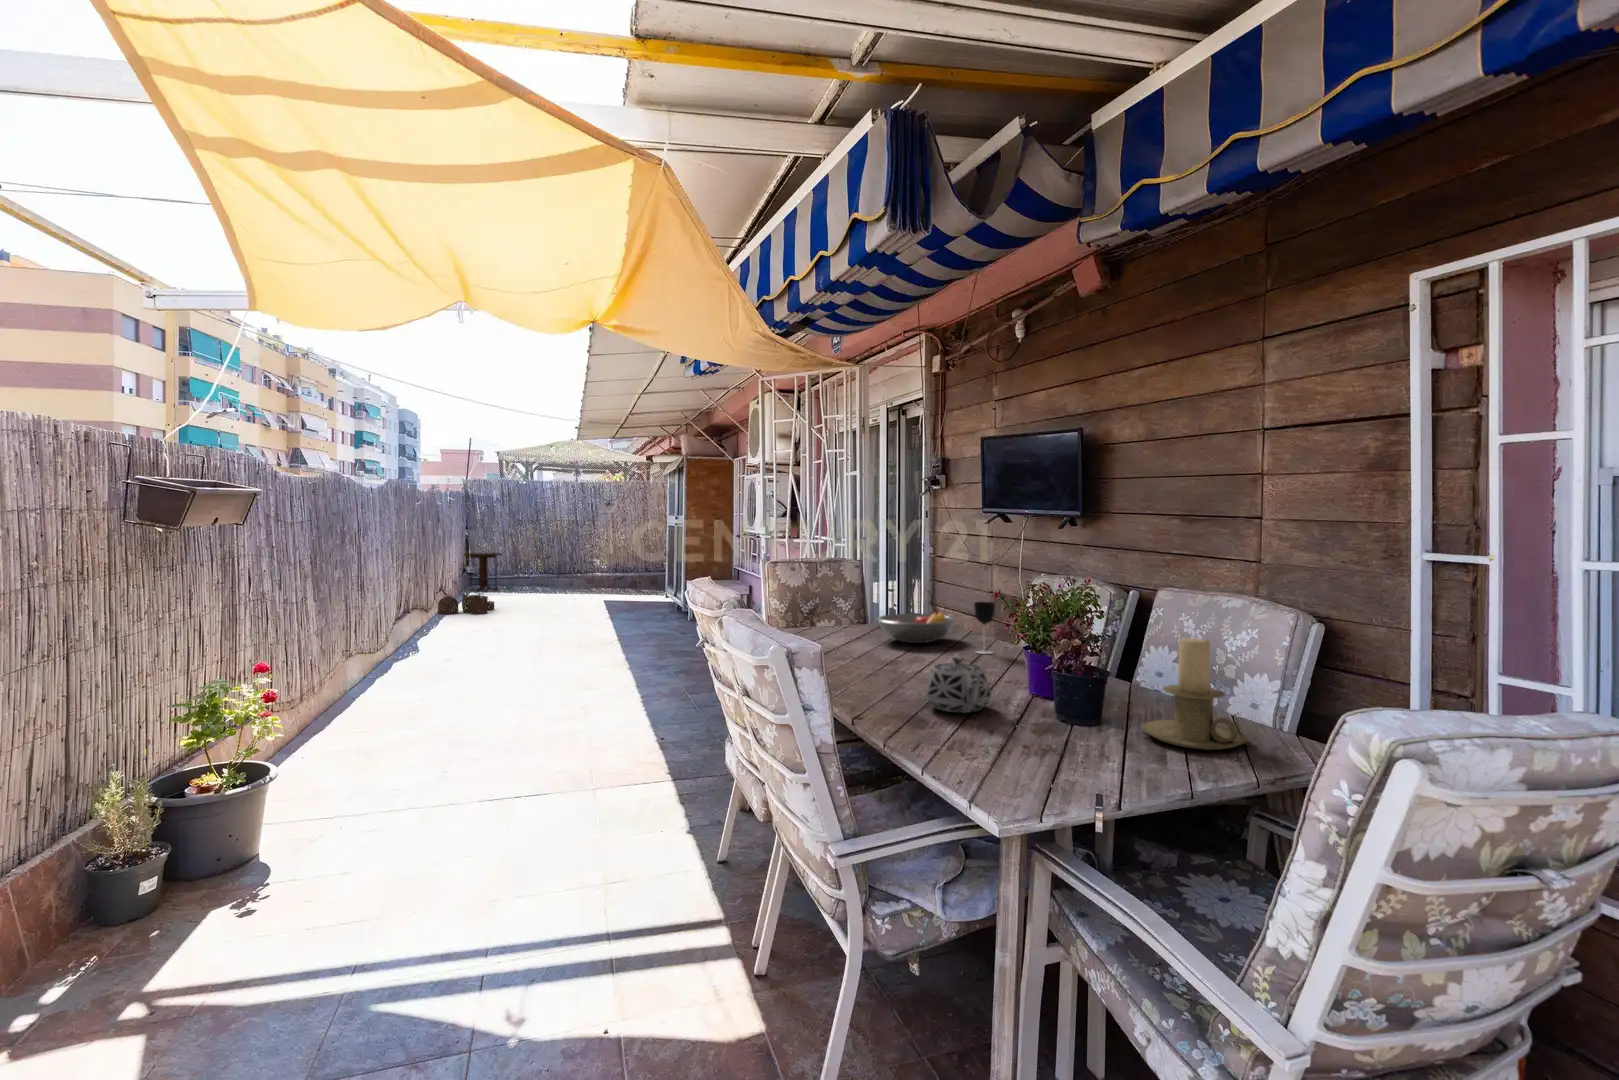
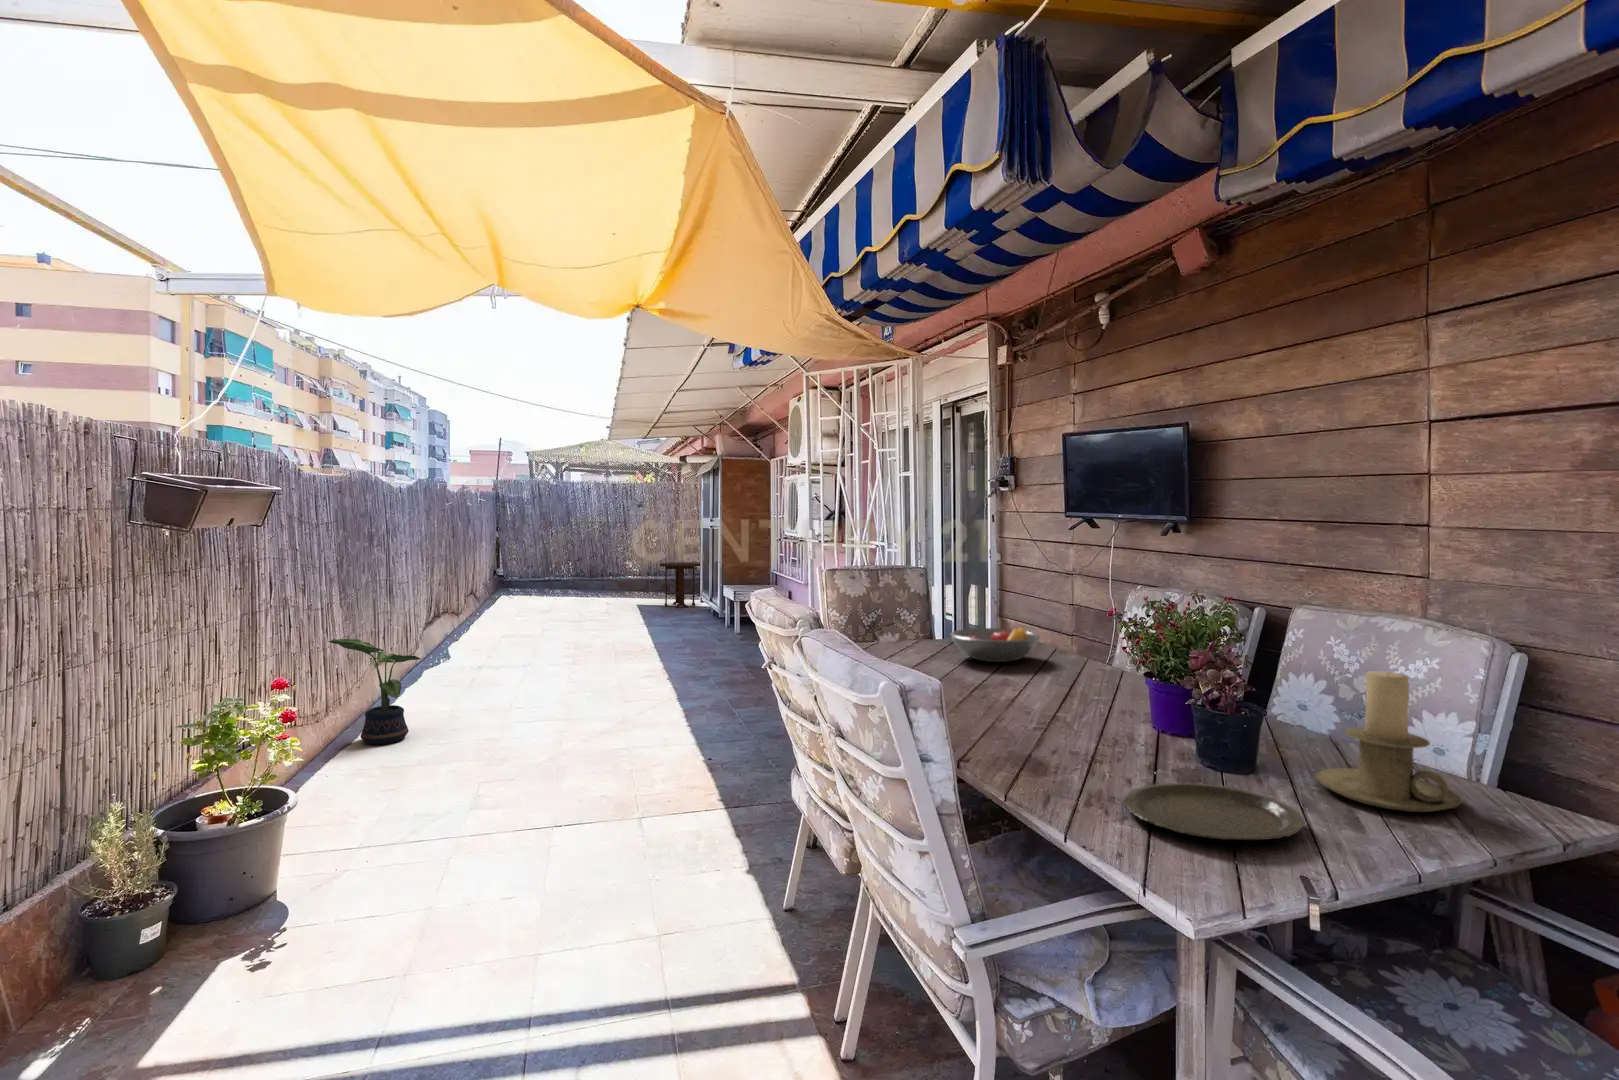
side table: present [465,553,501,591] -> present [660,562,700,608]
woven basket: present [438,593,494,615] -> none [465,597,523,619]
wine glass: present [974,602,995,654] -> none [1066,617,1090,677]
potted plant: none [304,631,395,730] -> present [328,639,420,744]
teapot: present [925,656,991,713] -> none [1034,686,1116,754]
plate: none [979,731,1114,770] -> present [1124,783,1305,840]

